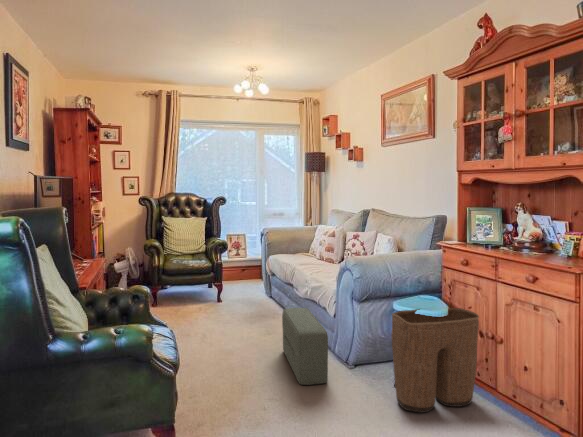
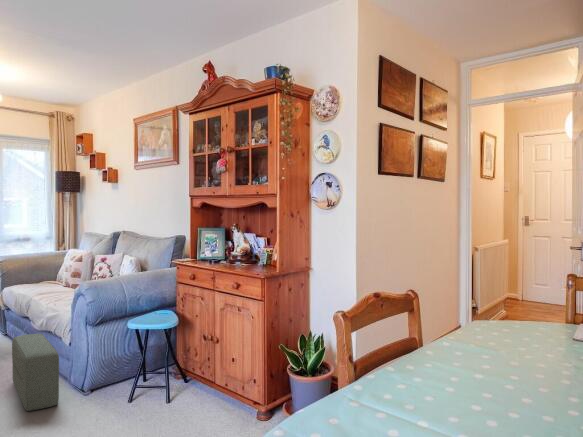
laundry basket: present [391,308,479,412] -> none [122,317,200,415]

